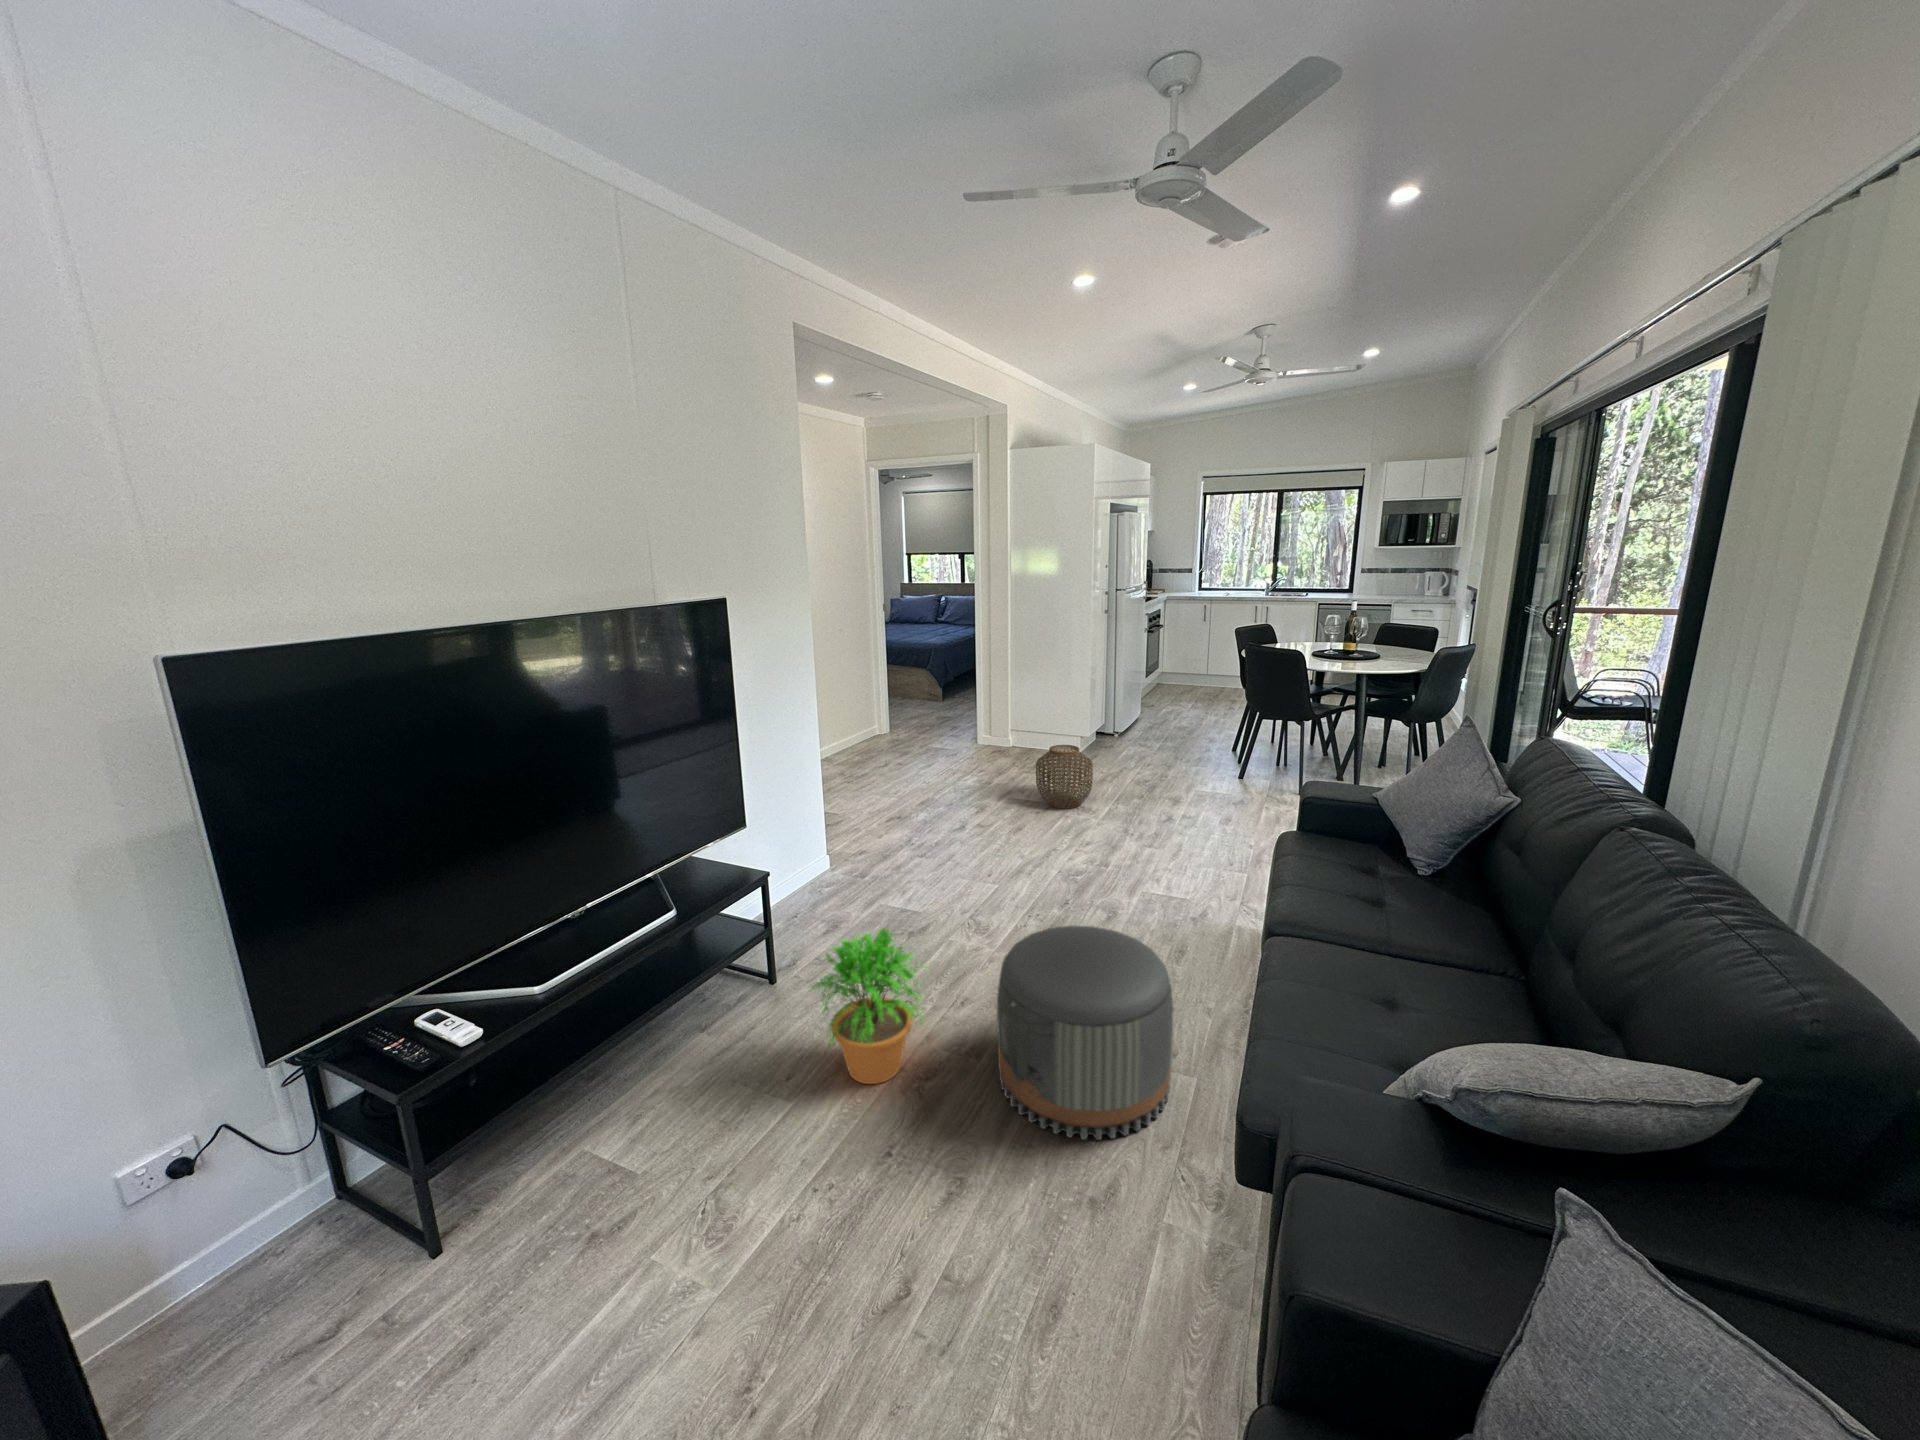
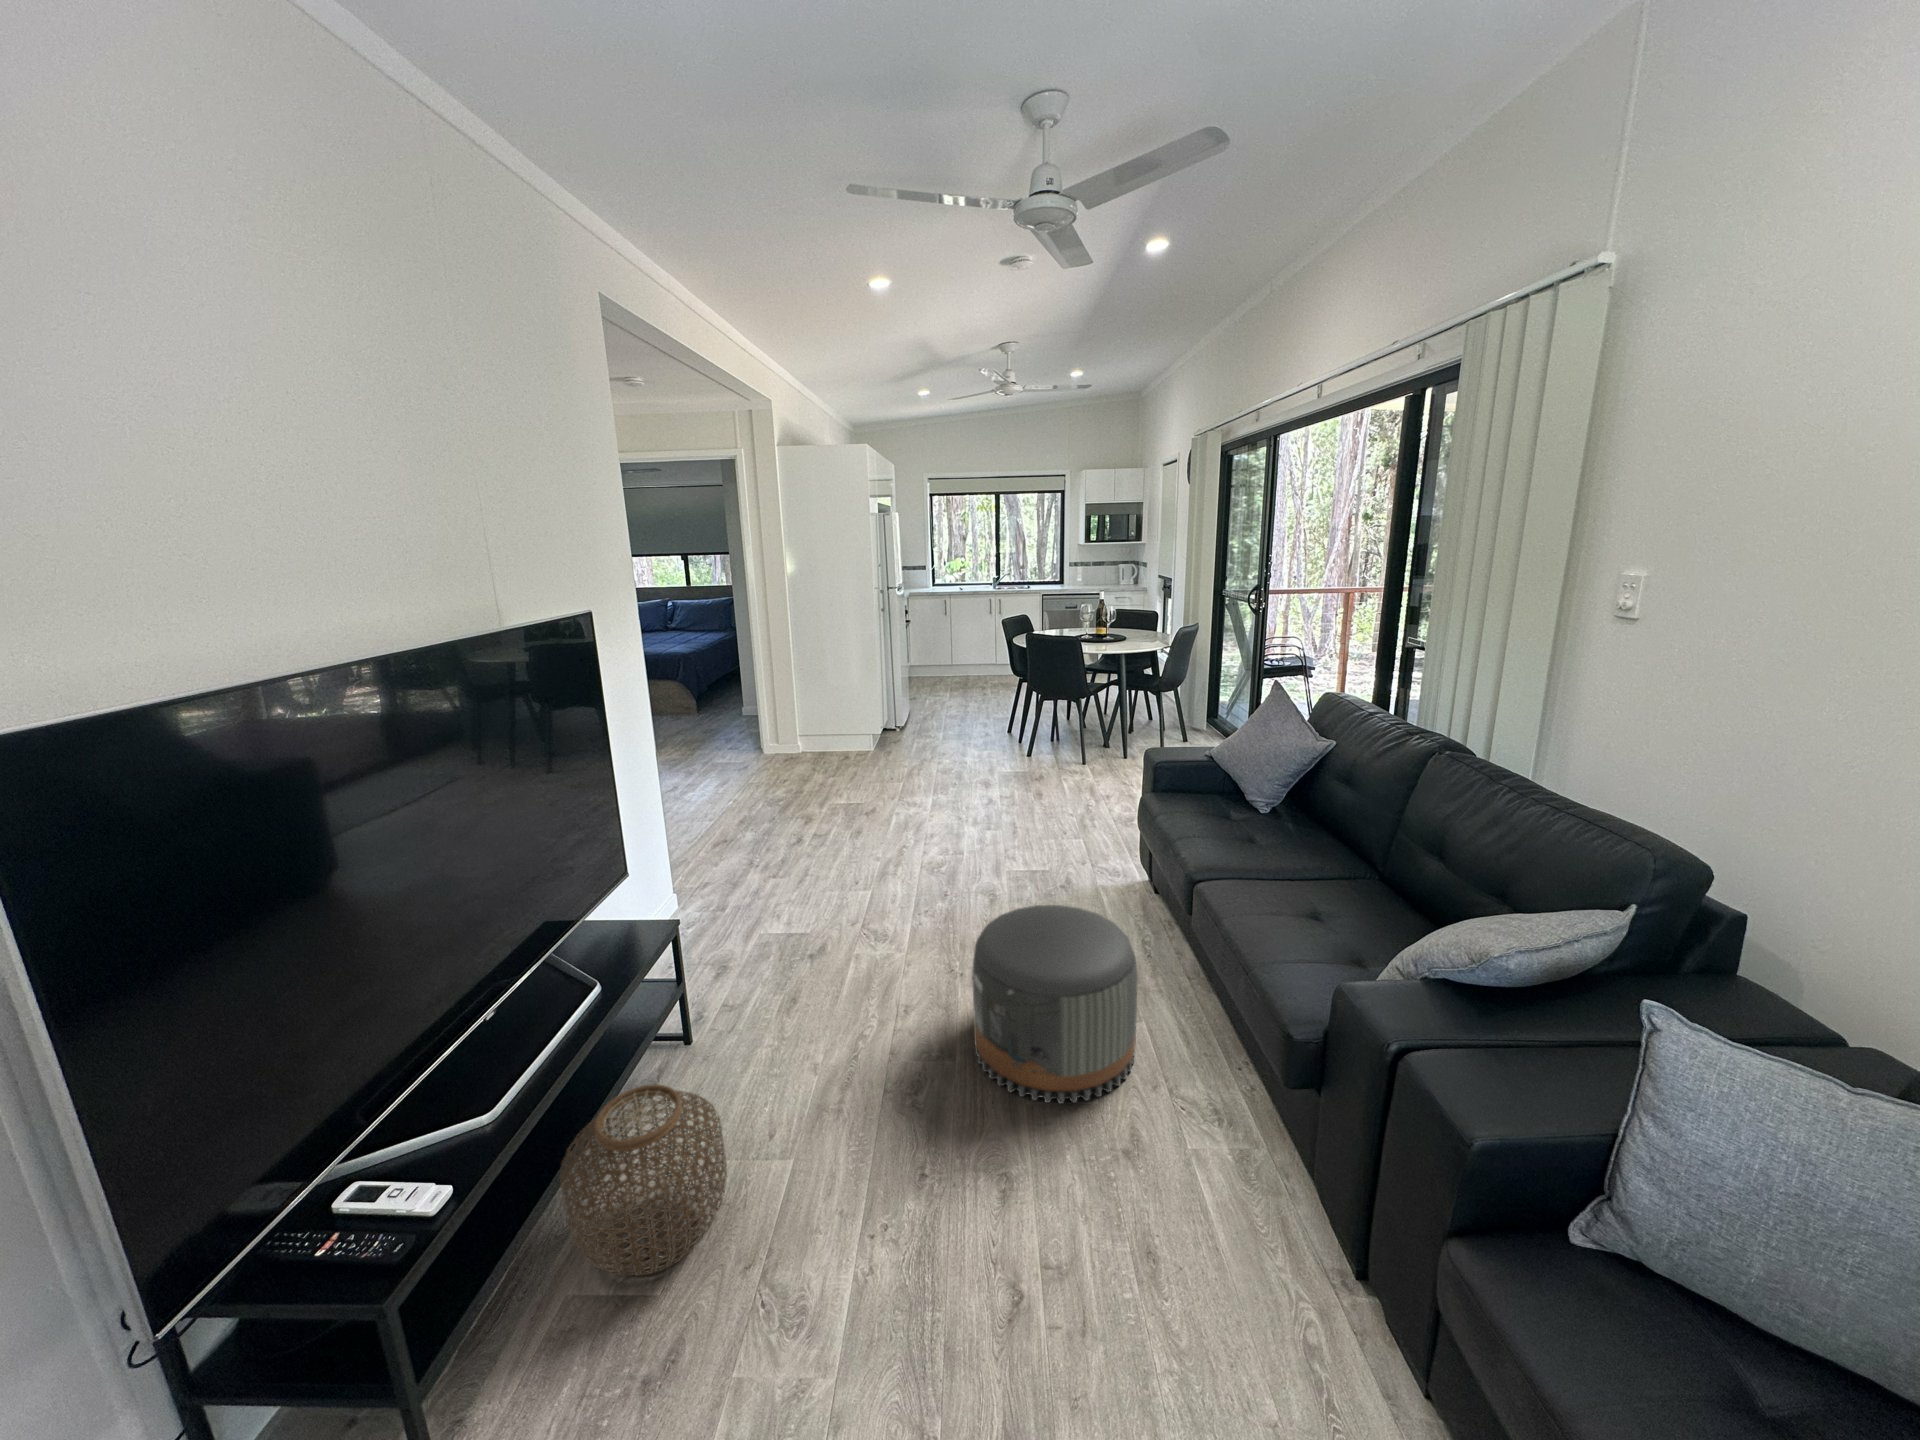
woven basket: present [1036,745,1093,809] -> present [560,1084,727,1276]
potted plant: present [810,928,923,1084] -> none [789,947,913,1116]

